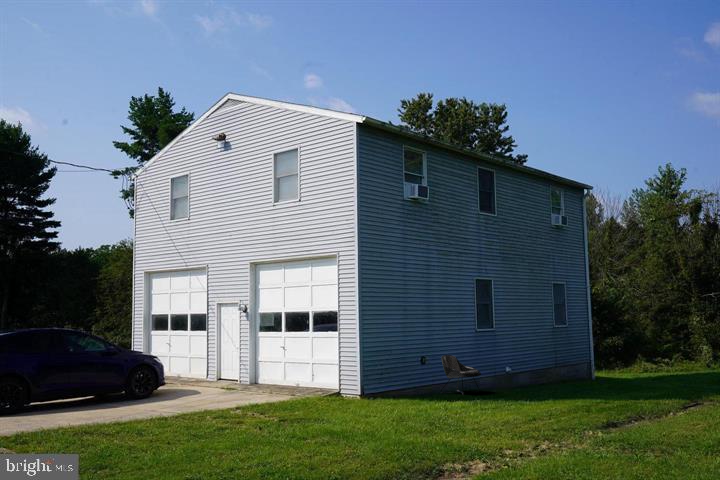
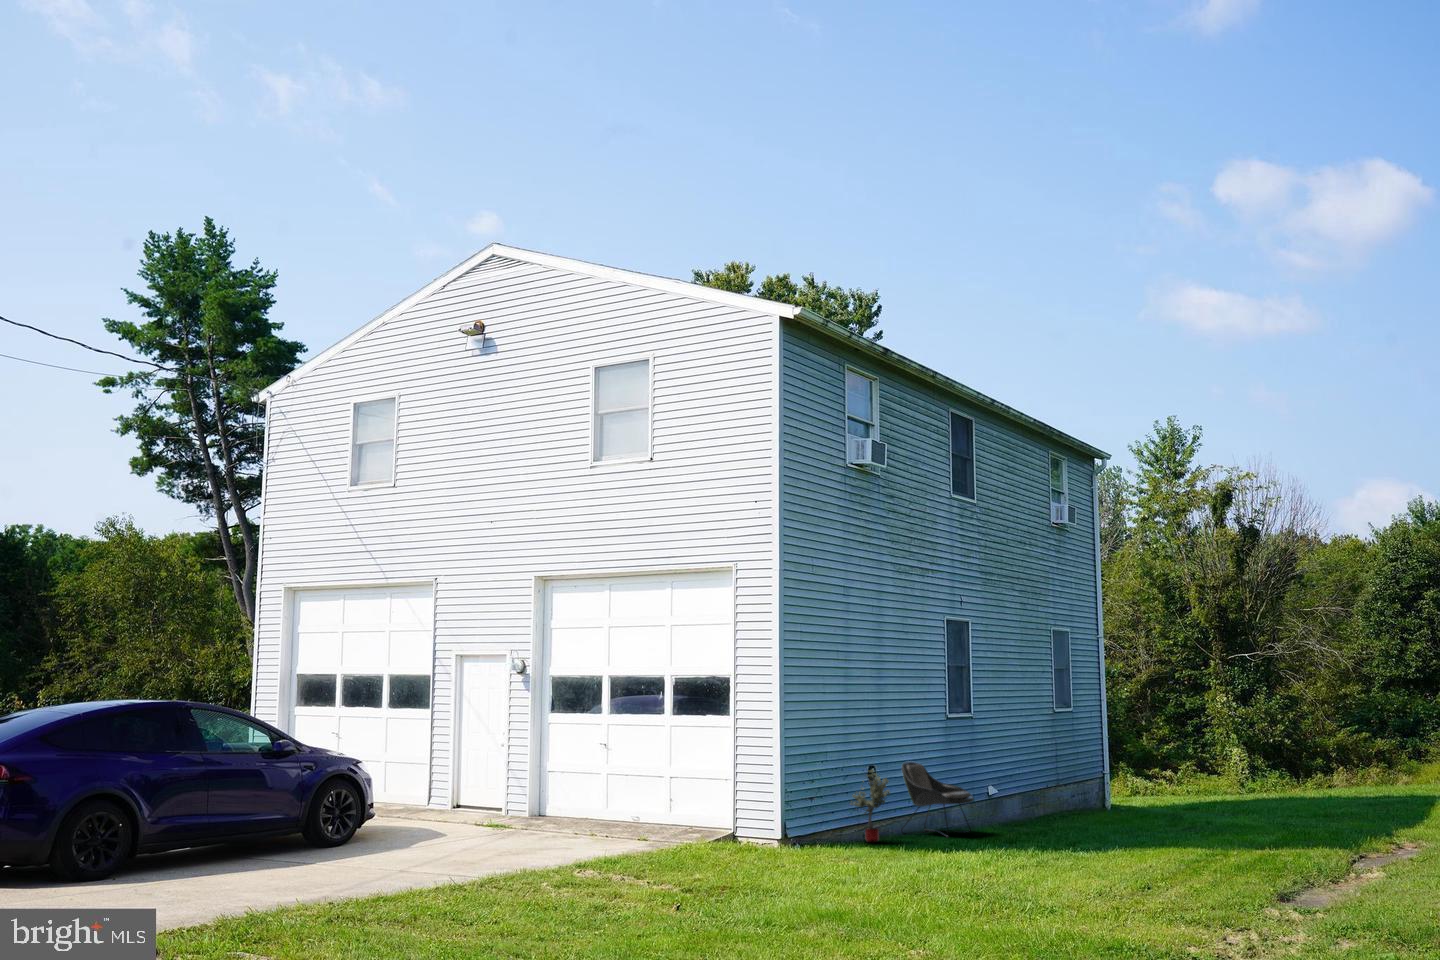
potted tree: none [404,359,428,398] -> present [851,770,890,843]

